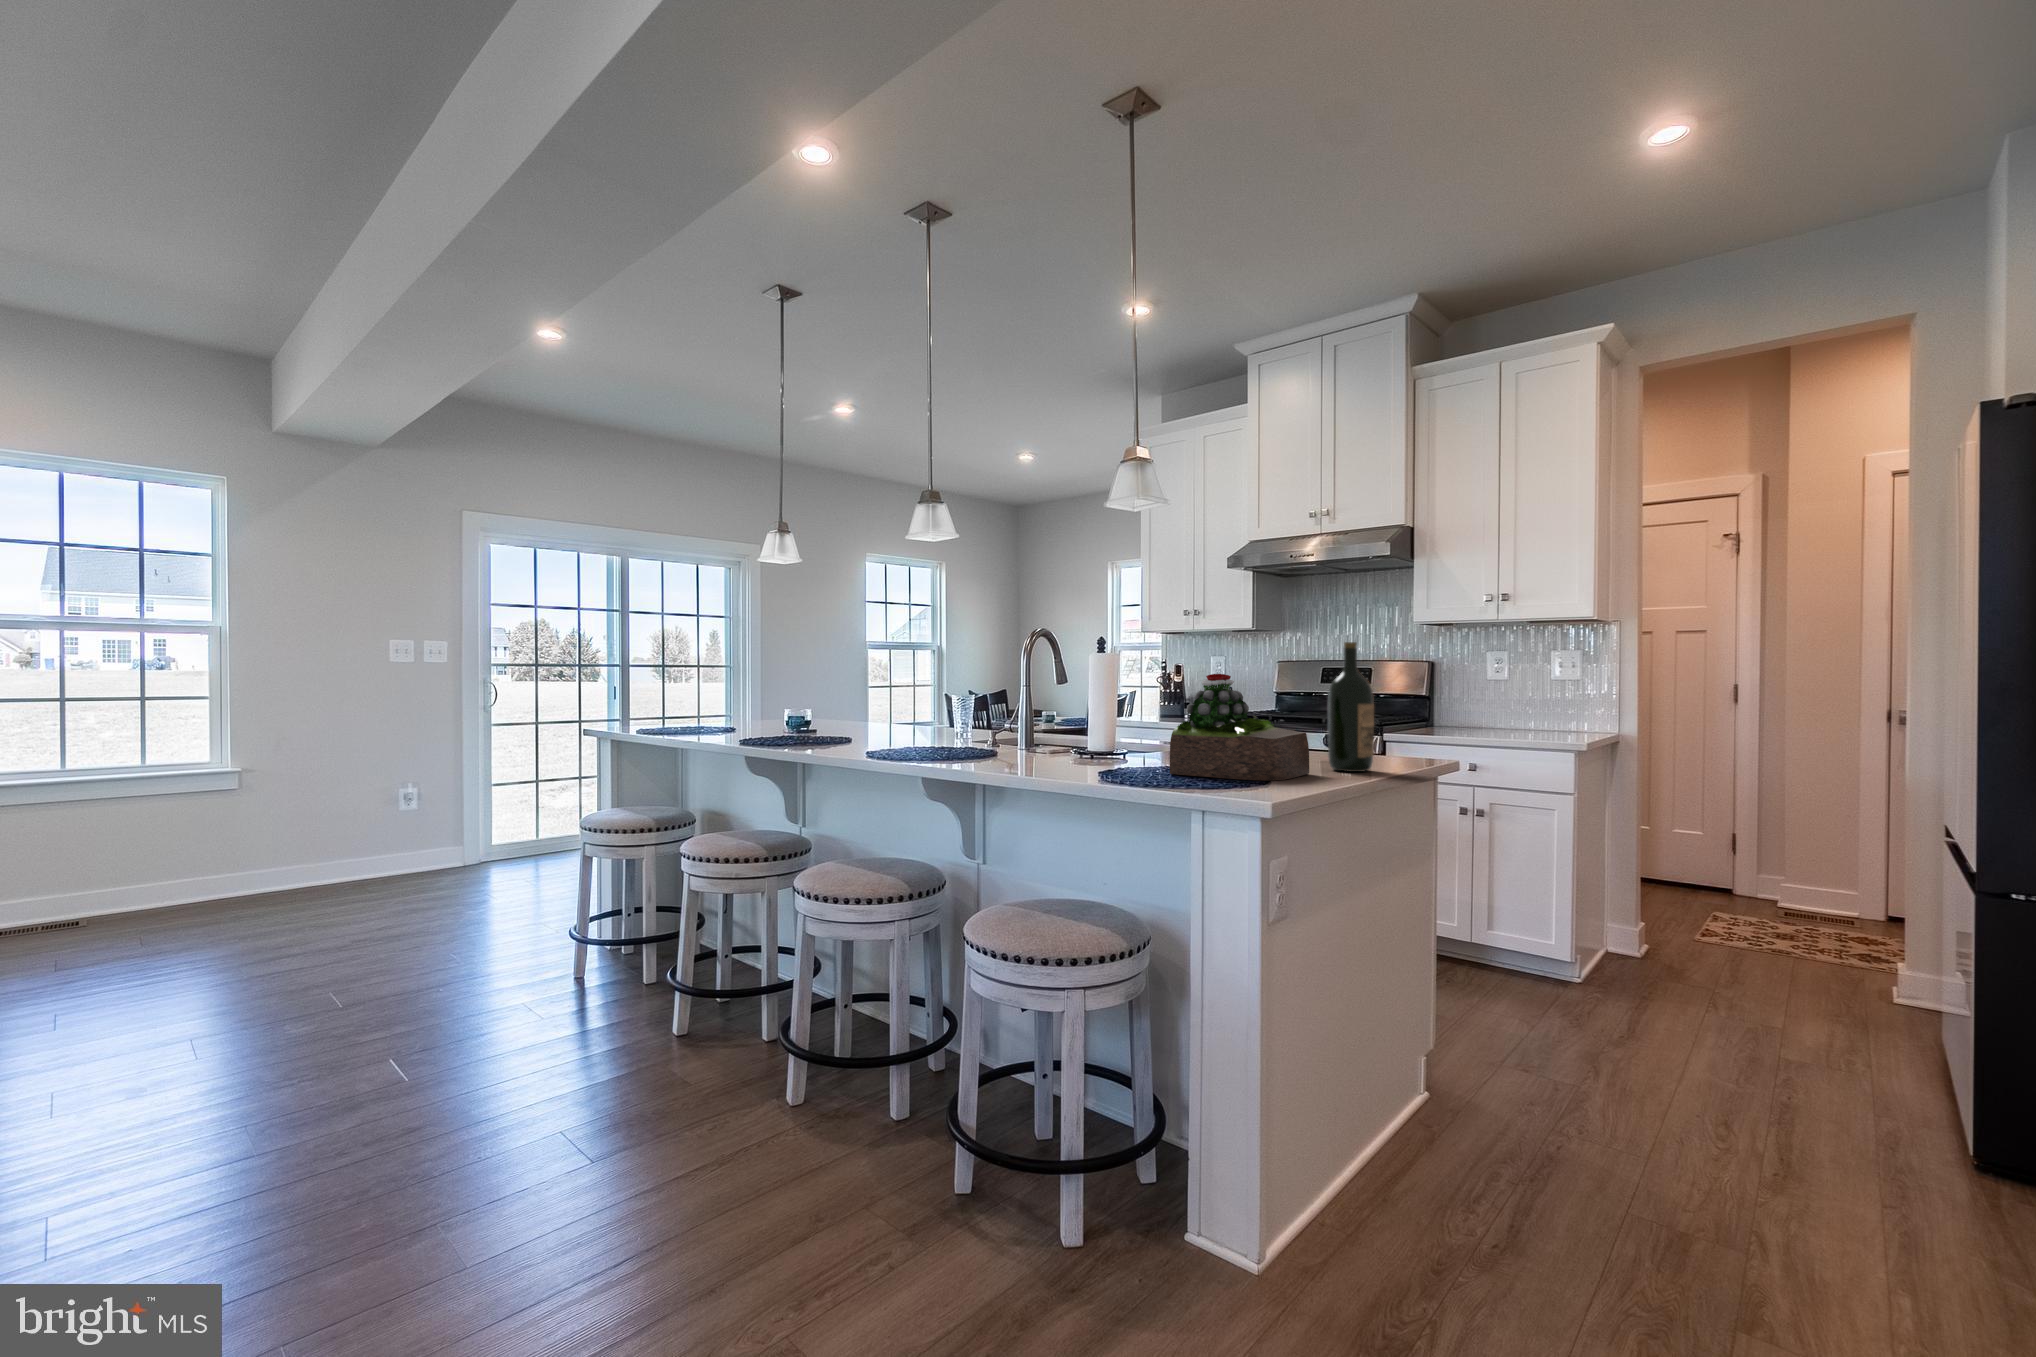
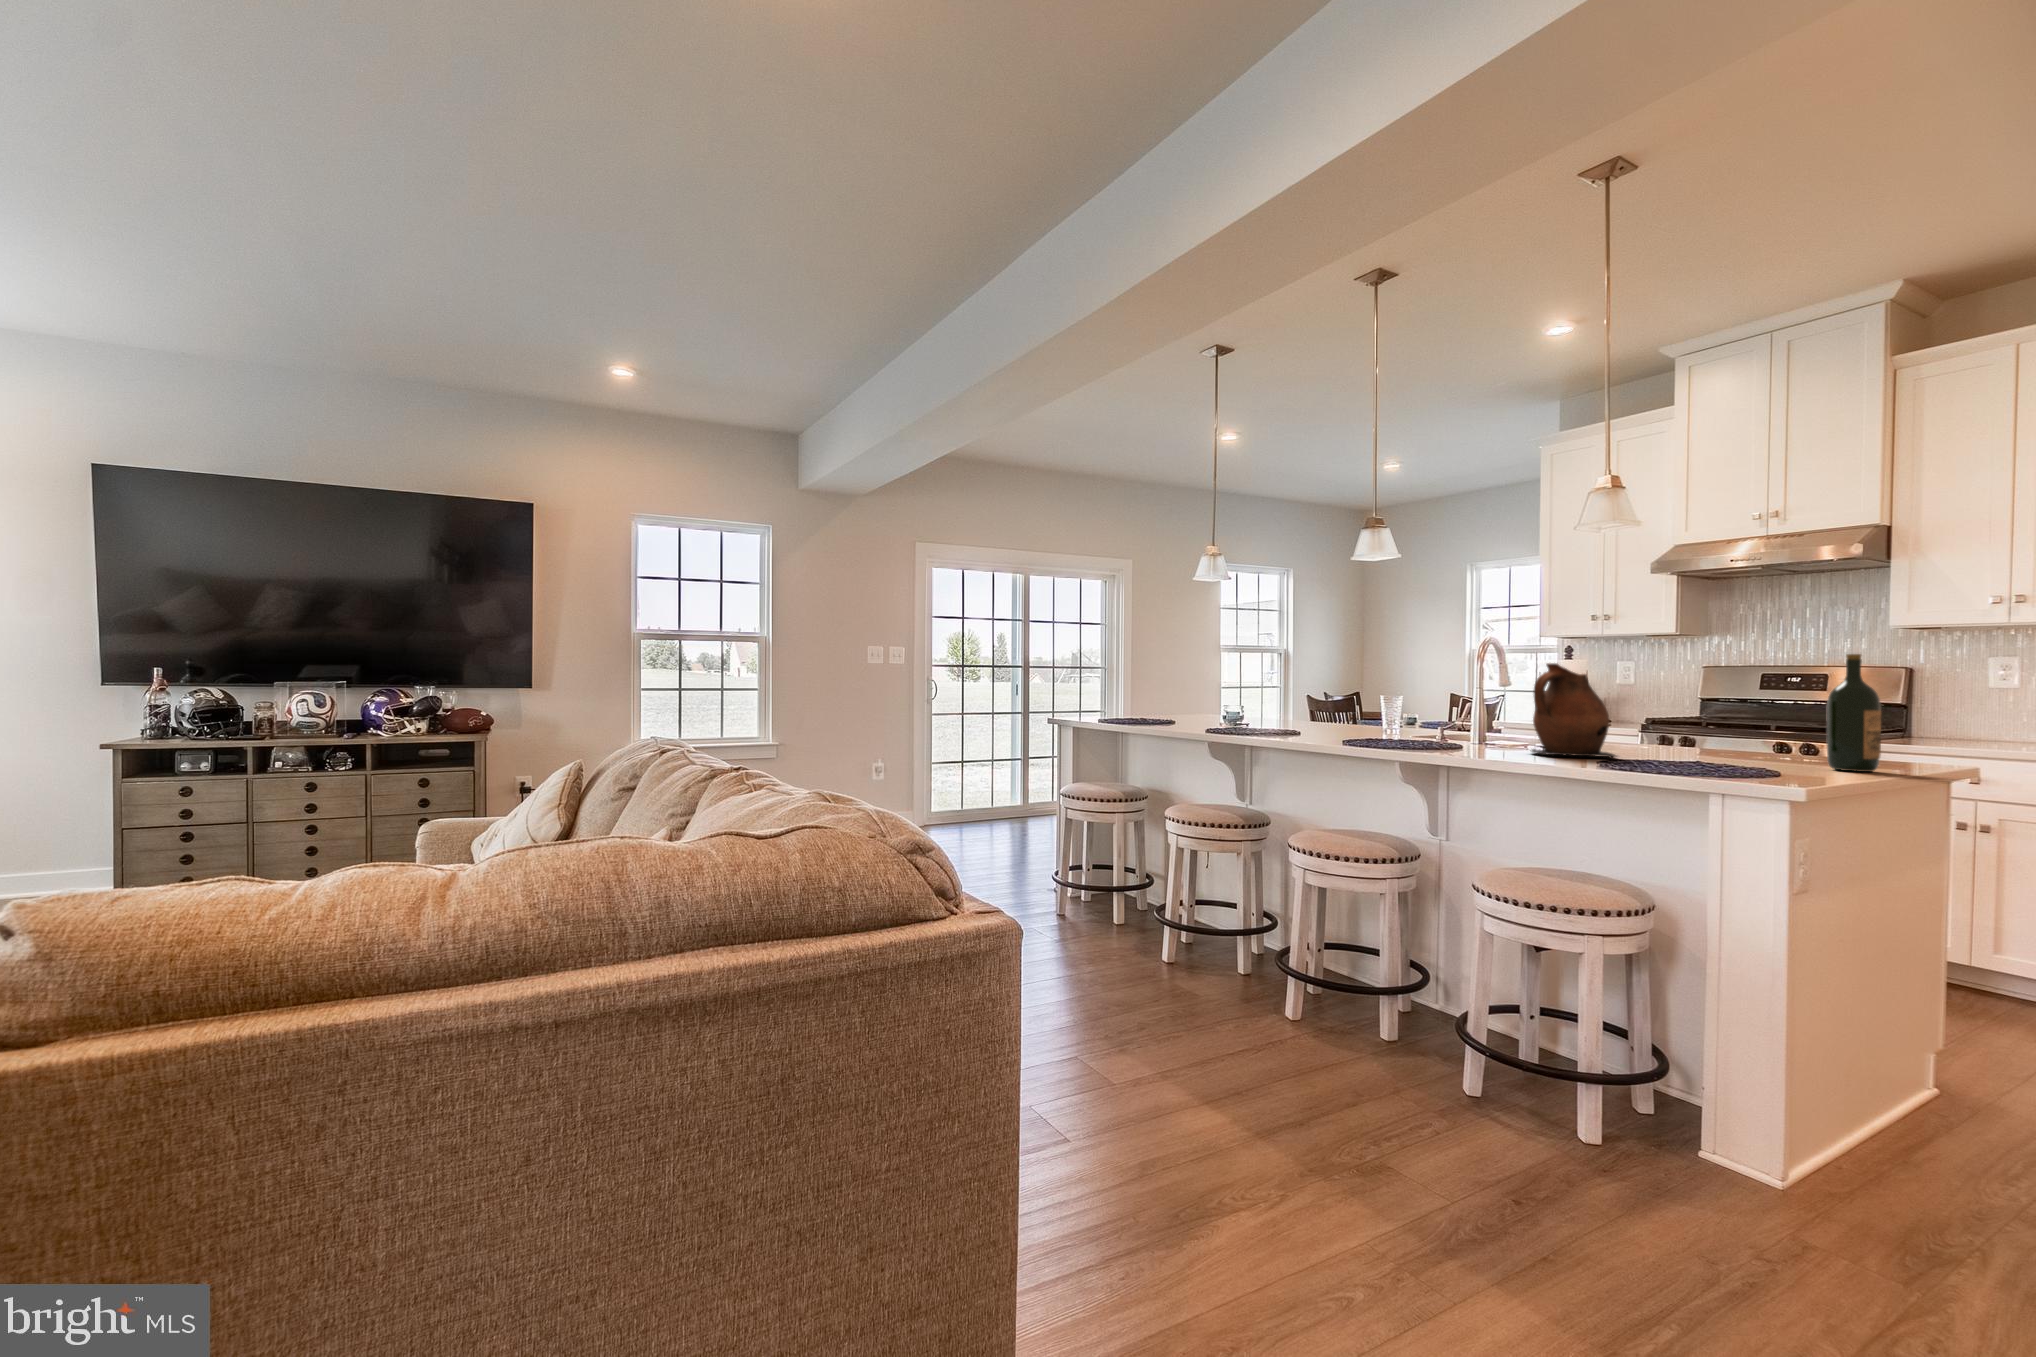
ceramic pitcher: none [1053,654,1140,765] -> present [1530,663,1617,758]
succulent plant: present [1170,674,1309,781] -> none [1665,682,1811,775]

